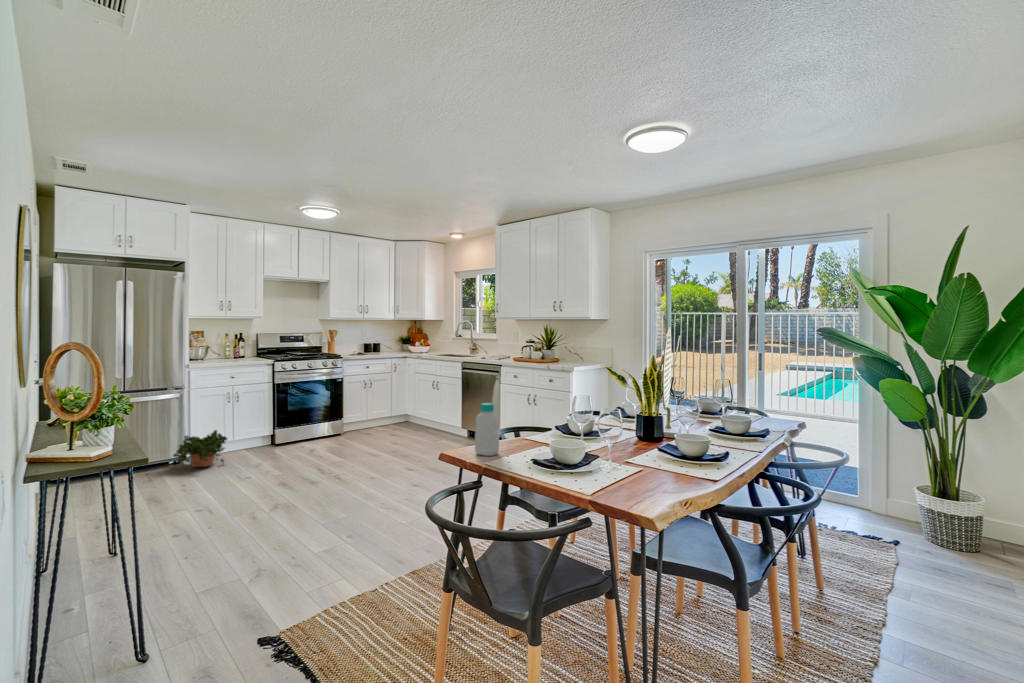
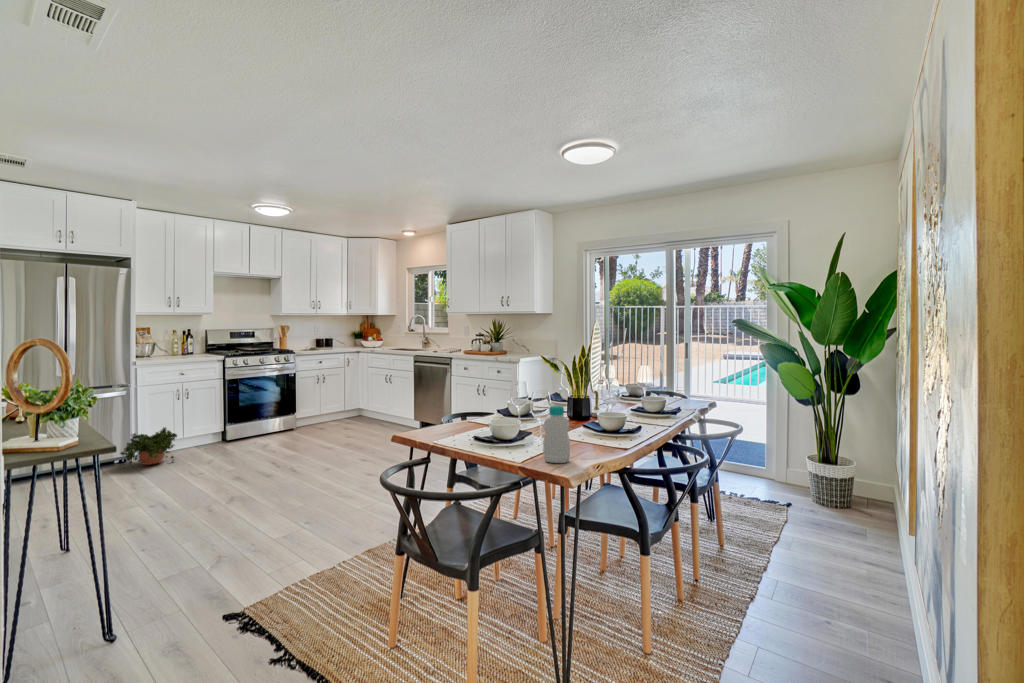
bottle: present [475,403,499,456] -> present [543,405,570,463]

